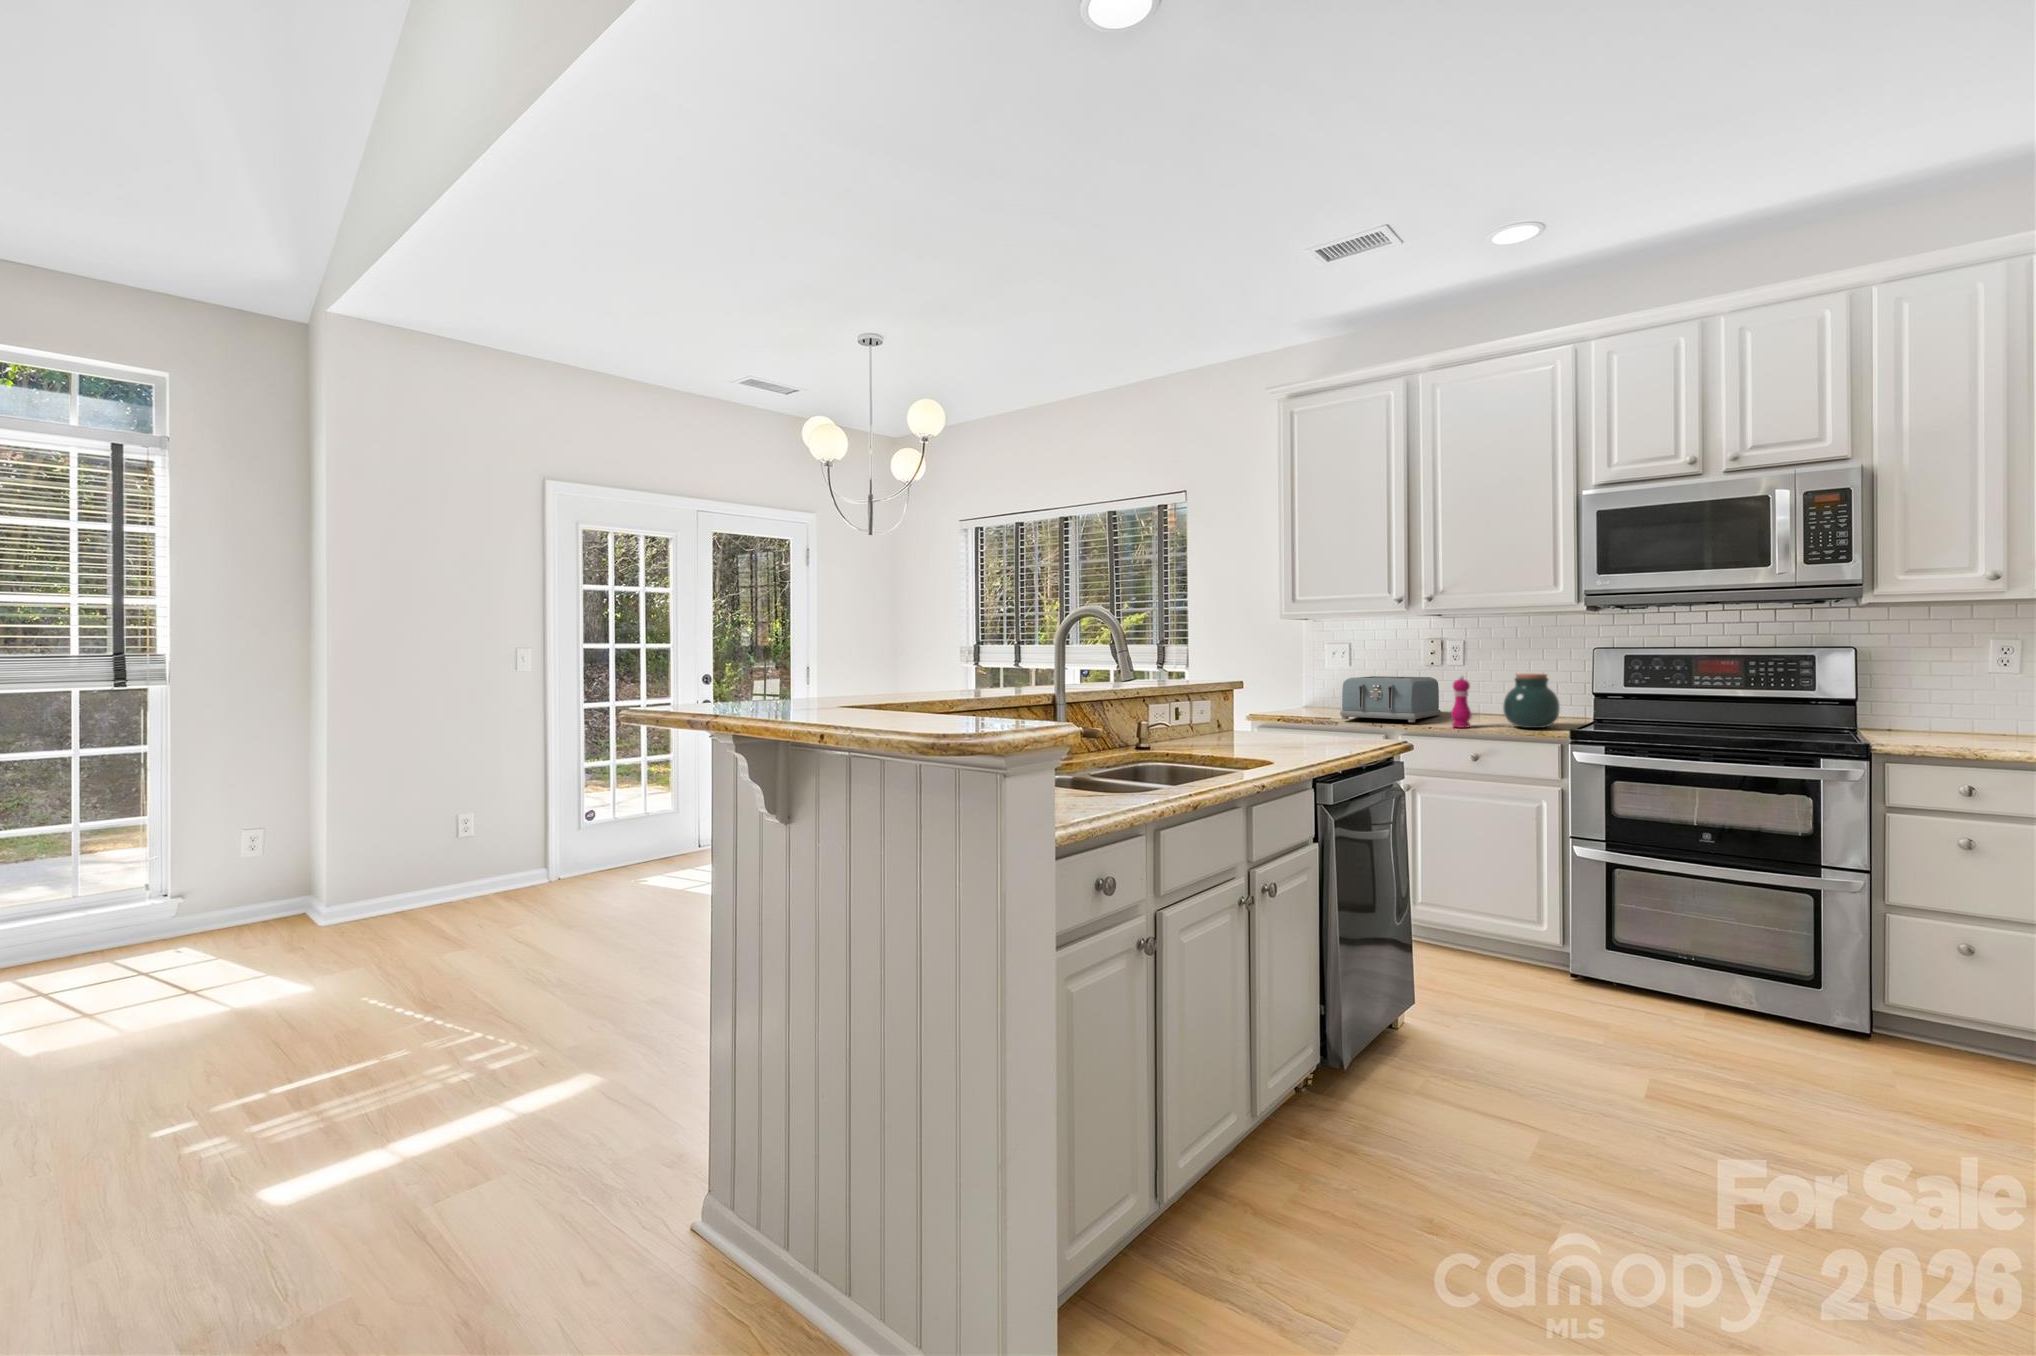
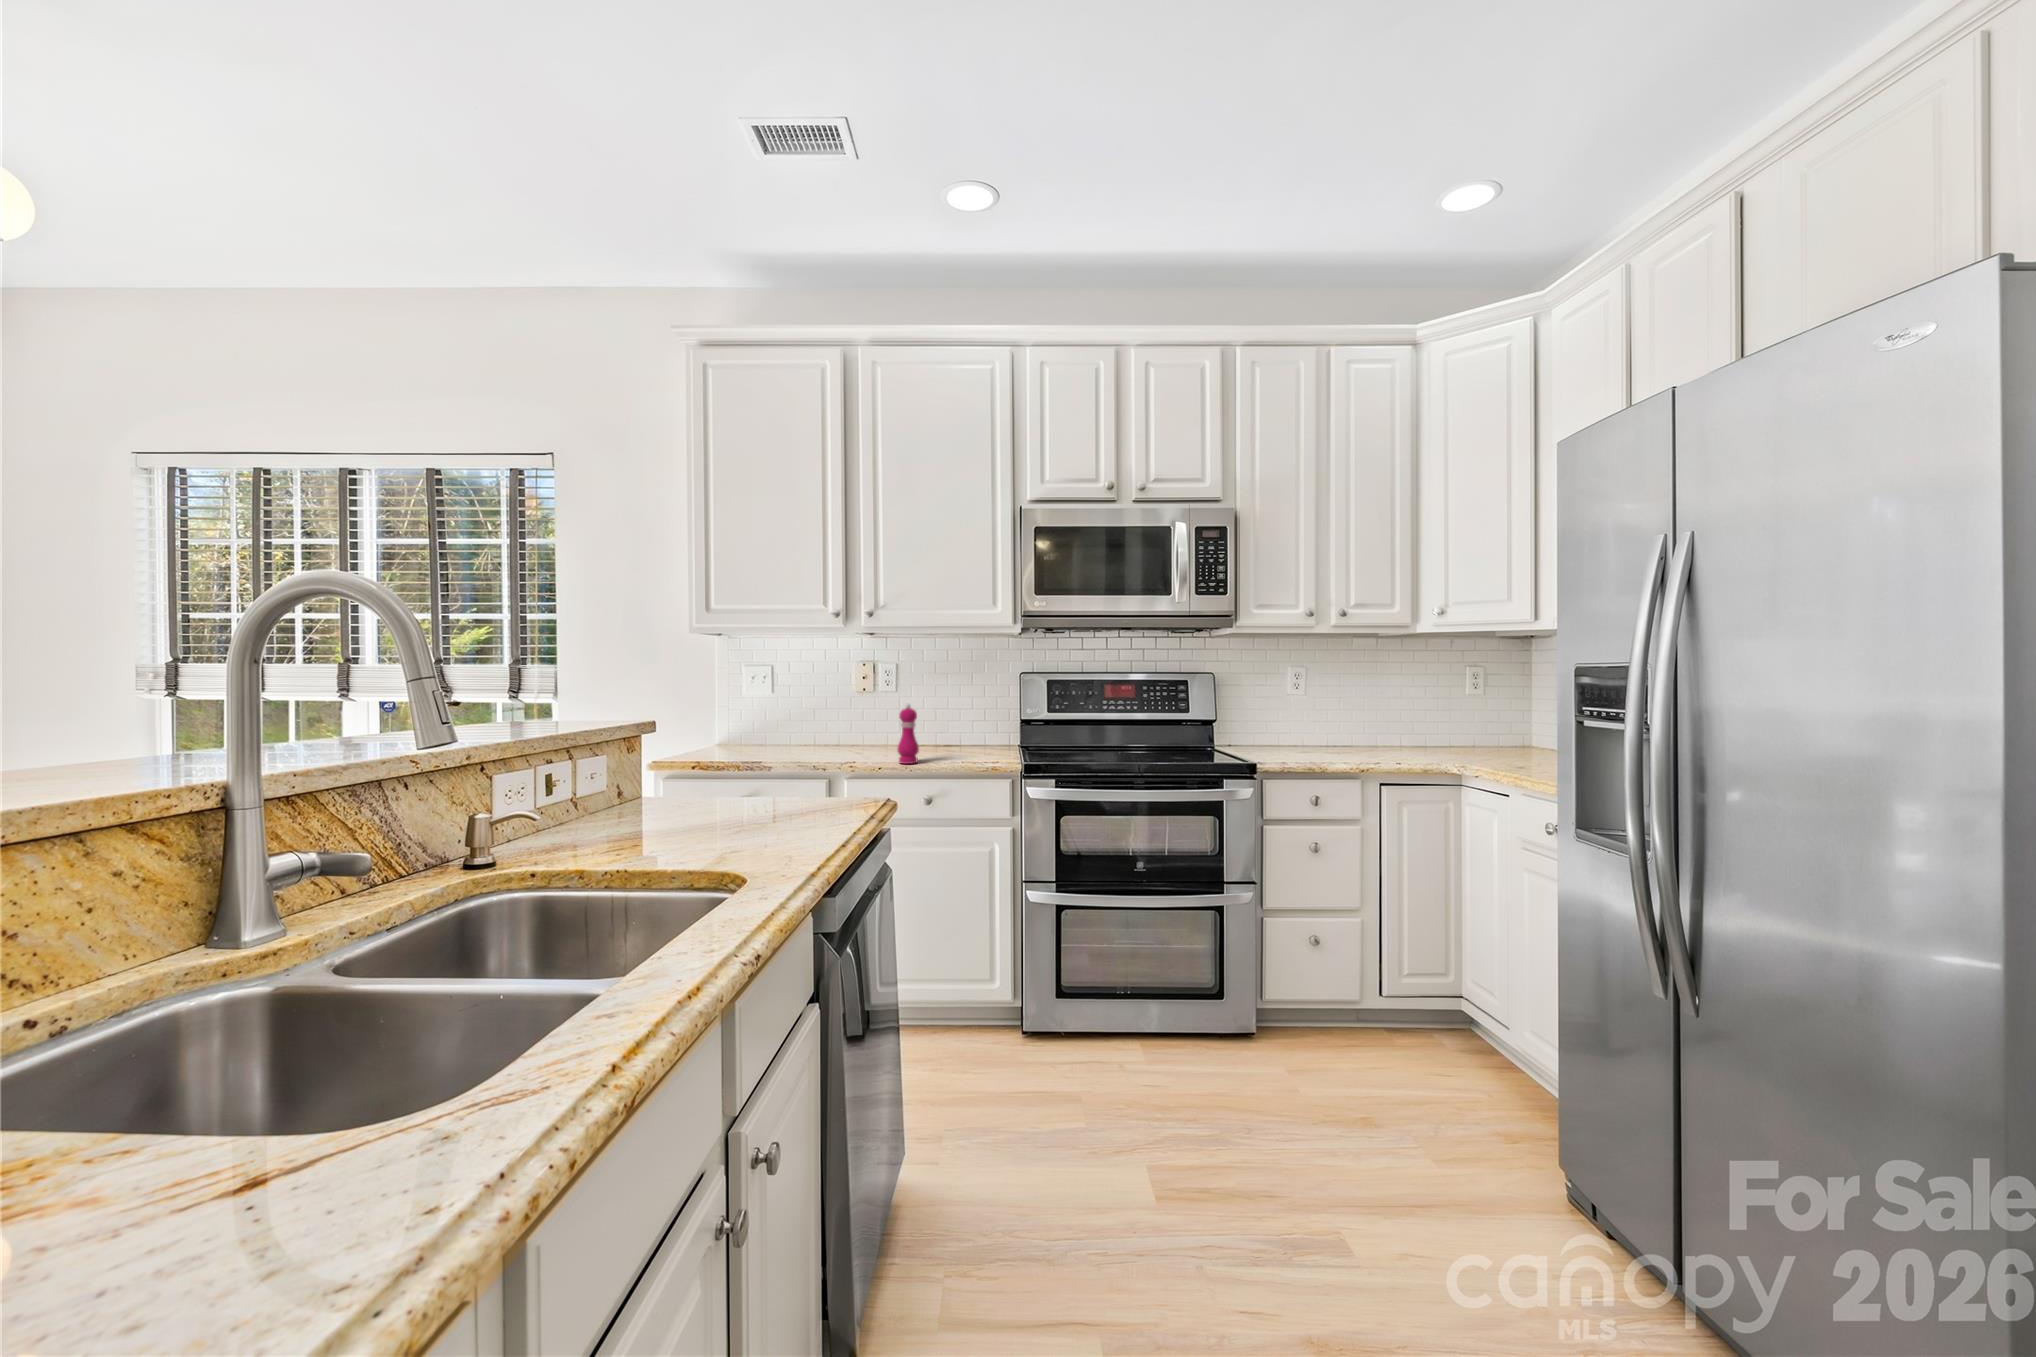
jar: present [1503,674,1560,728] -> none [950,700,1003,760]
toaster: present [1340,676,1441,722] -> none [768,704,876,760]

